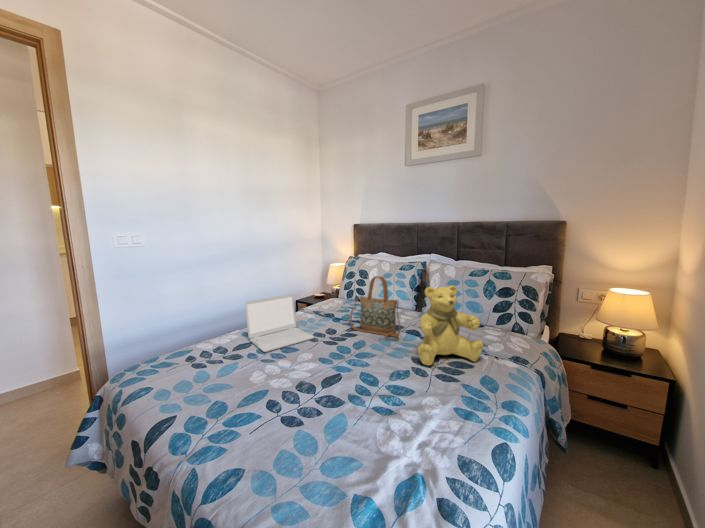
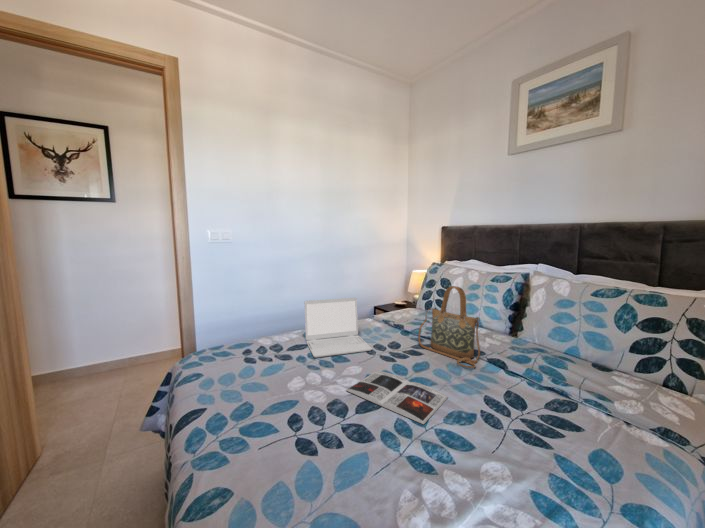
teddy bear: present [418,285,483,365] -> none [492,305,601,422]
magazine: none [306,354,387,385] -> present [346,371,448,424]

